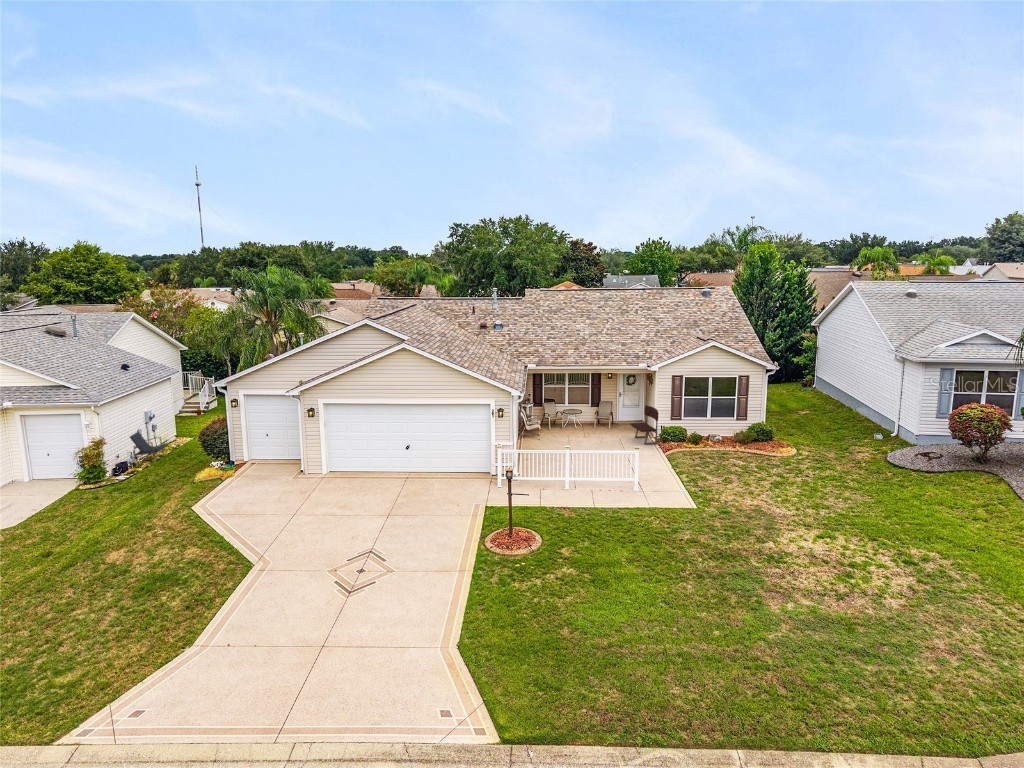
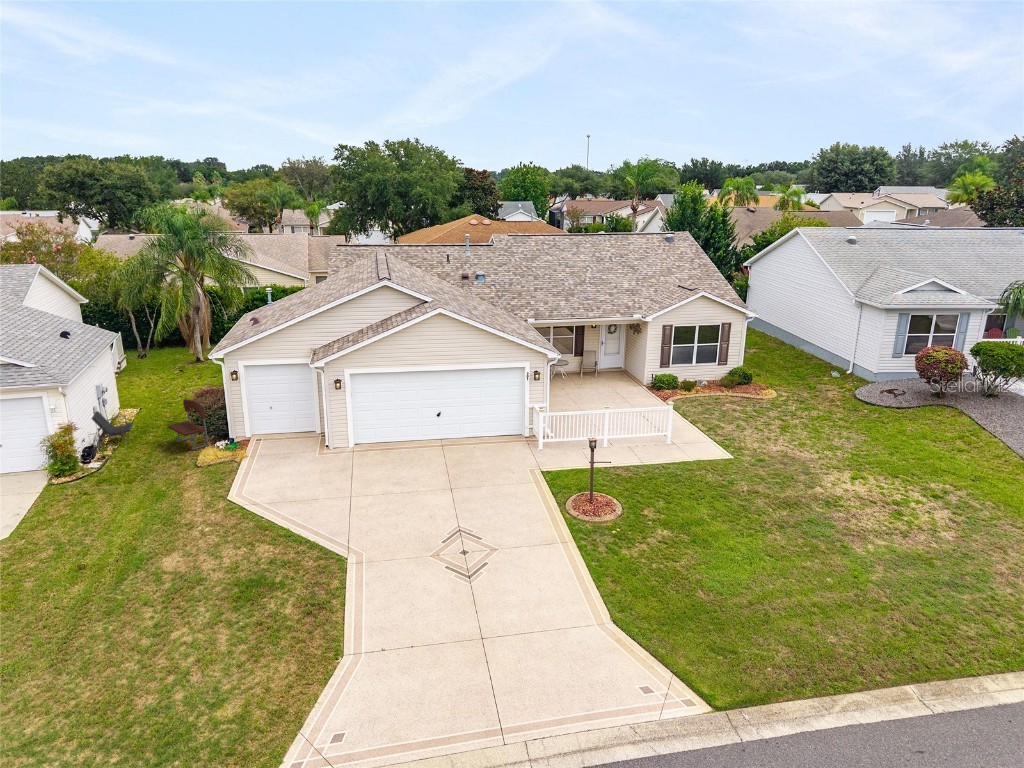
bench: present [631,405,659,444] -> present [168,399,209,450]

